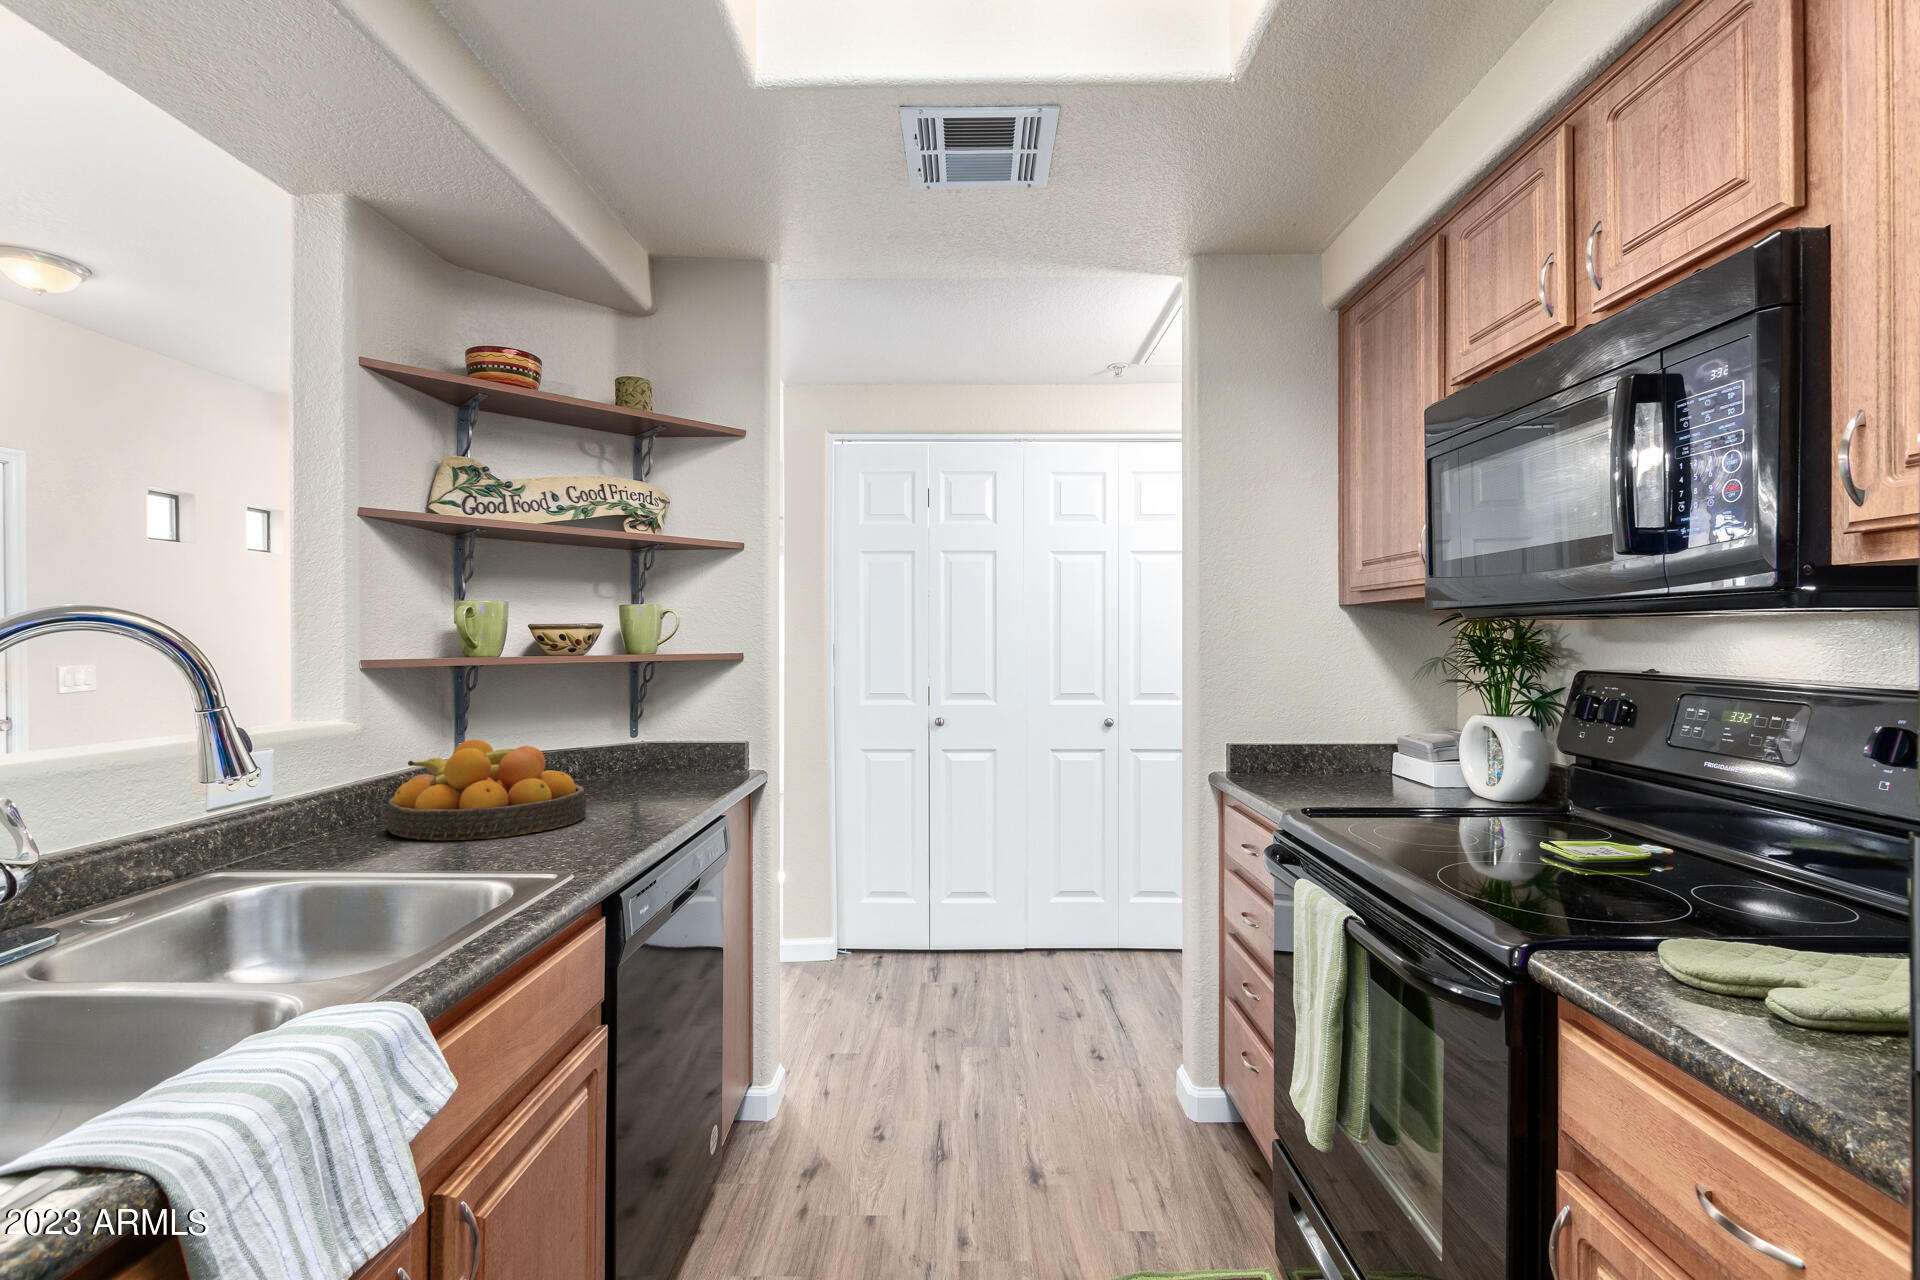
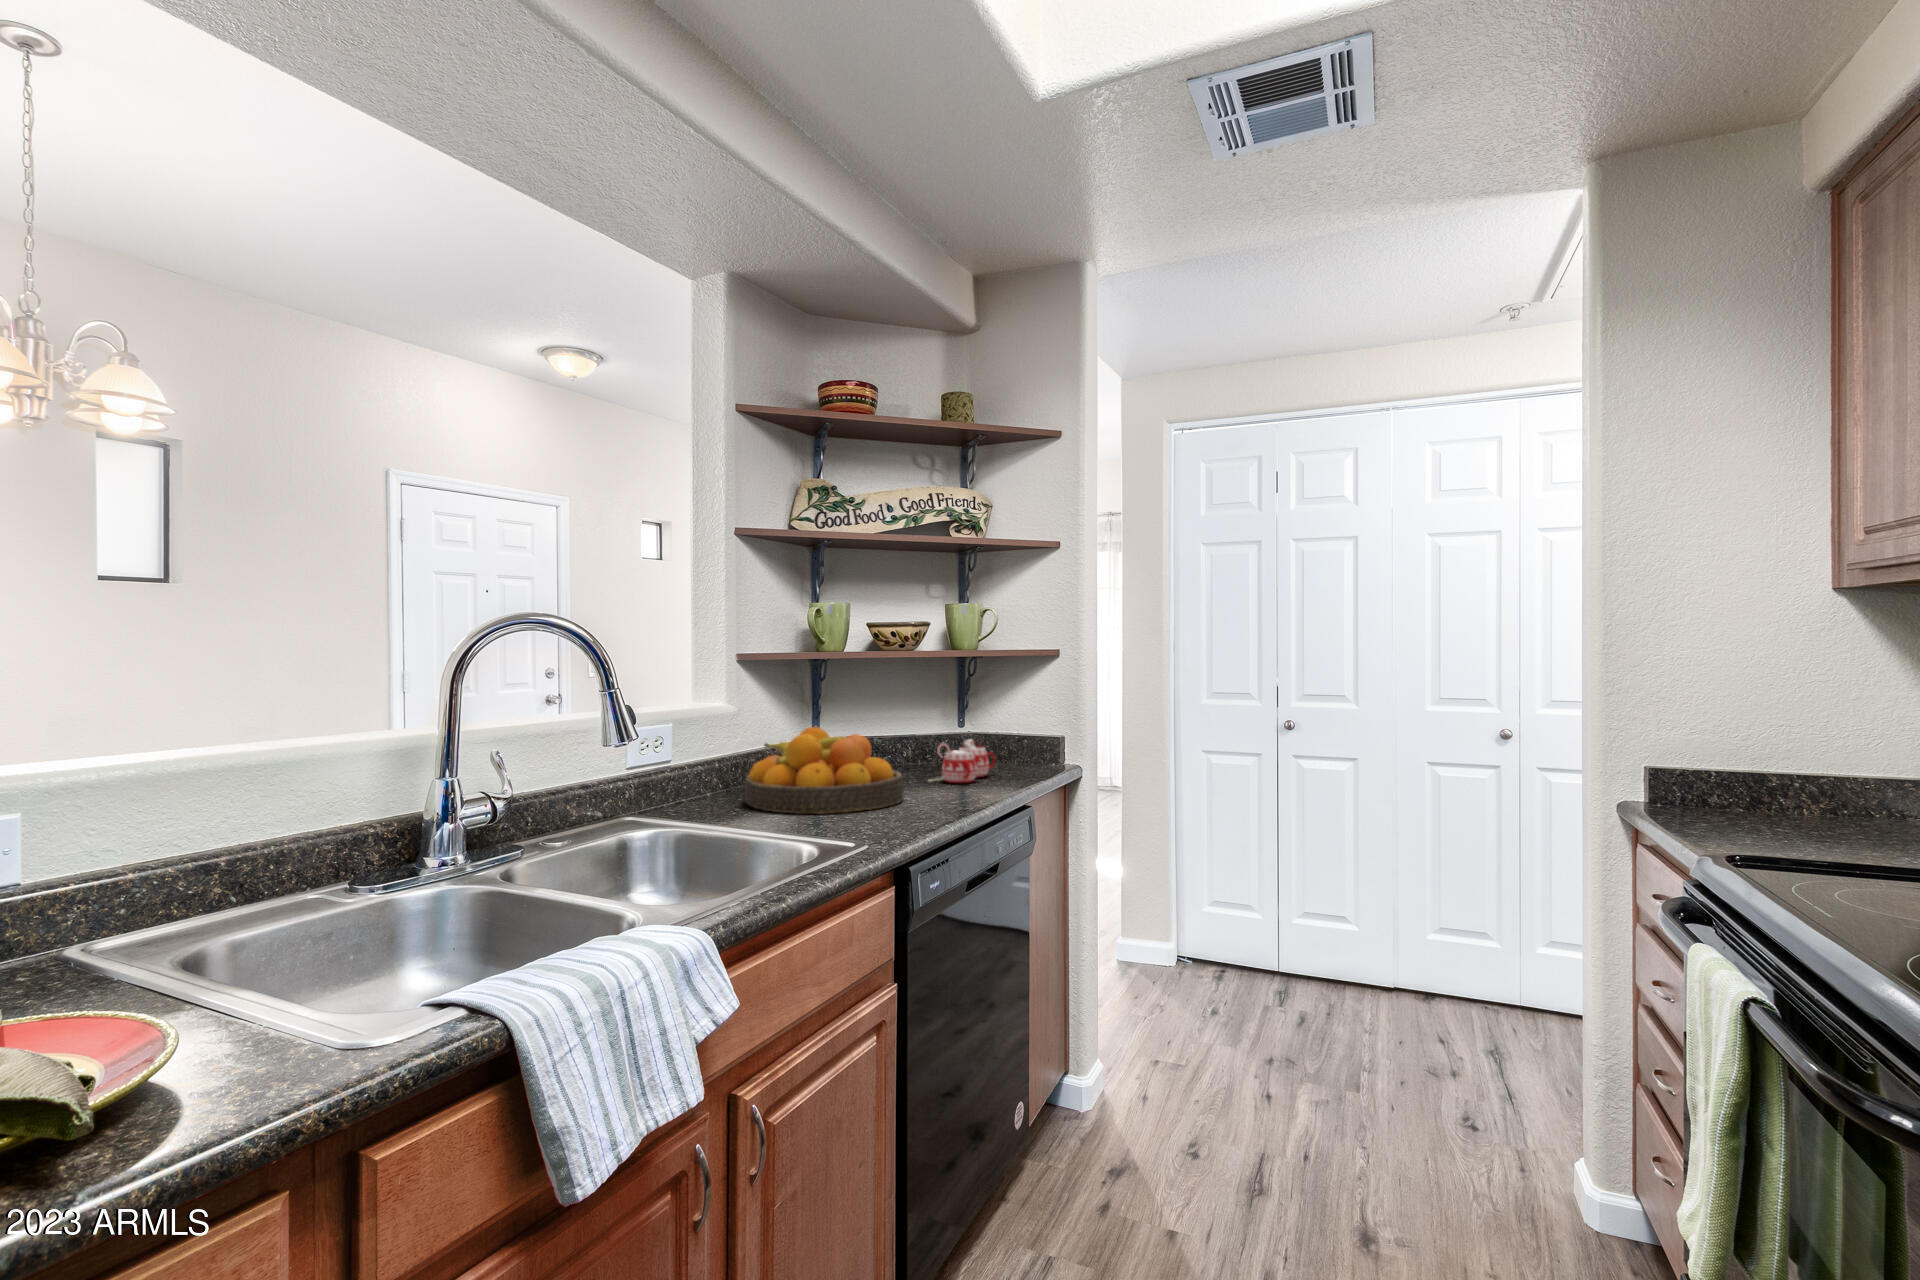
mug: none [603,746,674,794] -> present [929,739,995,783]

